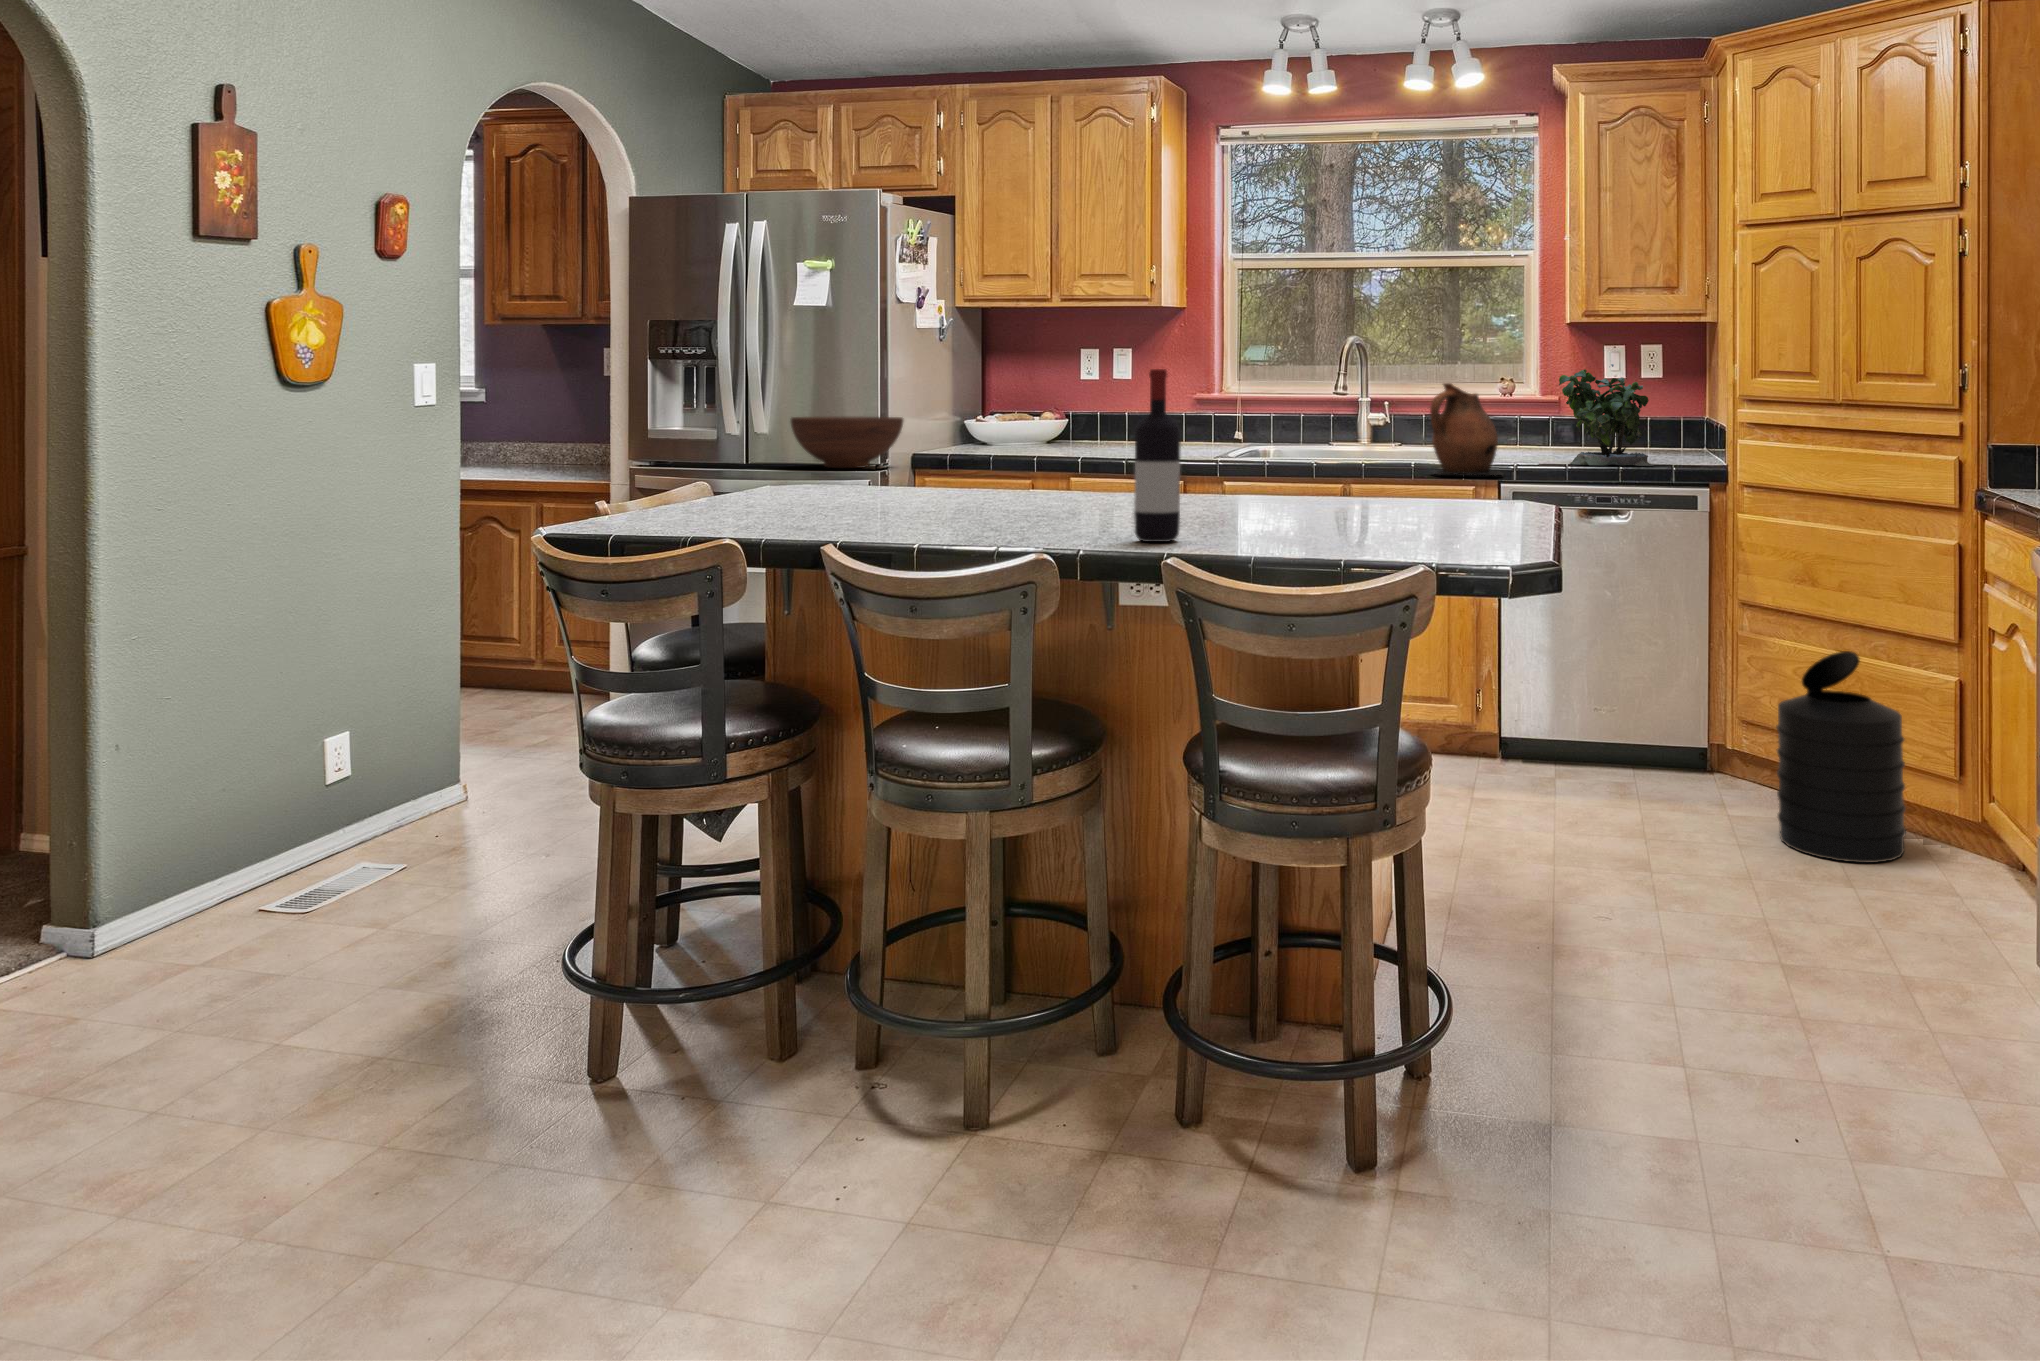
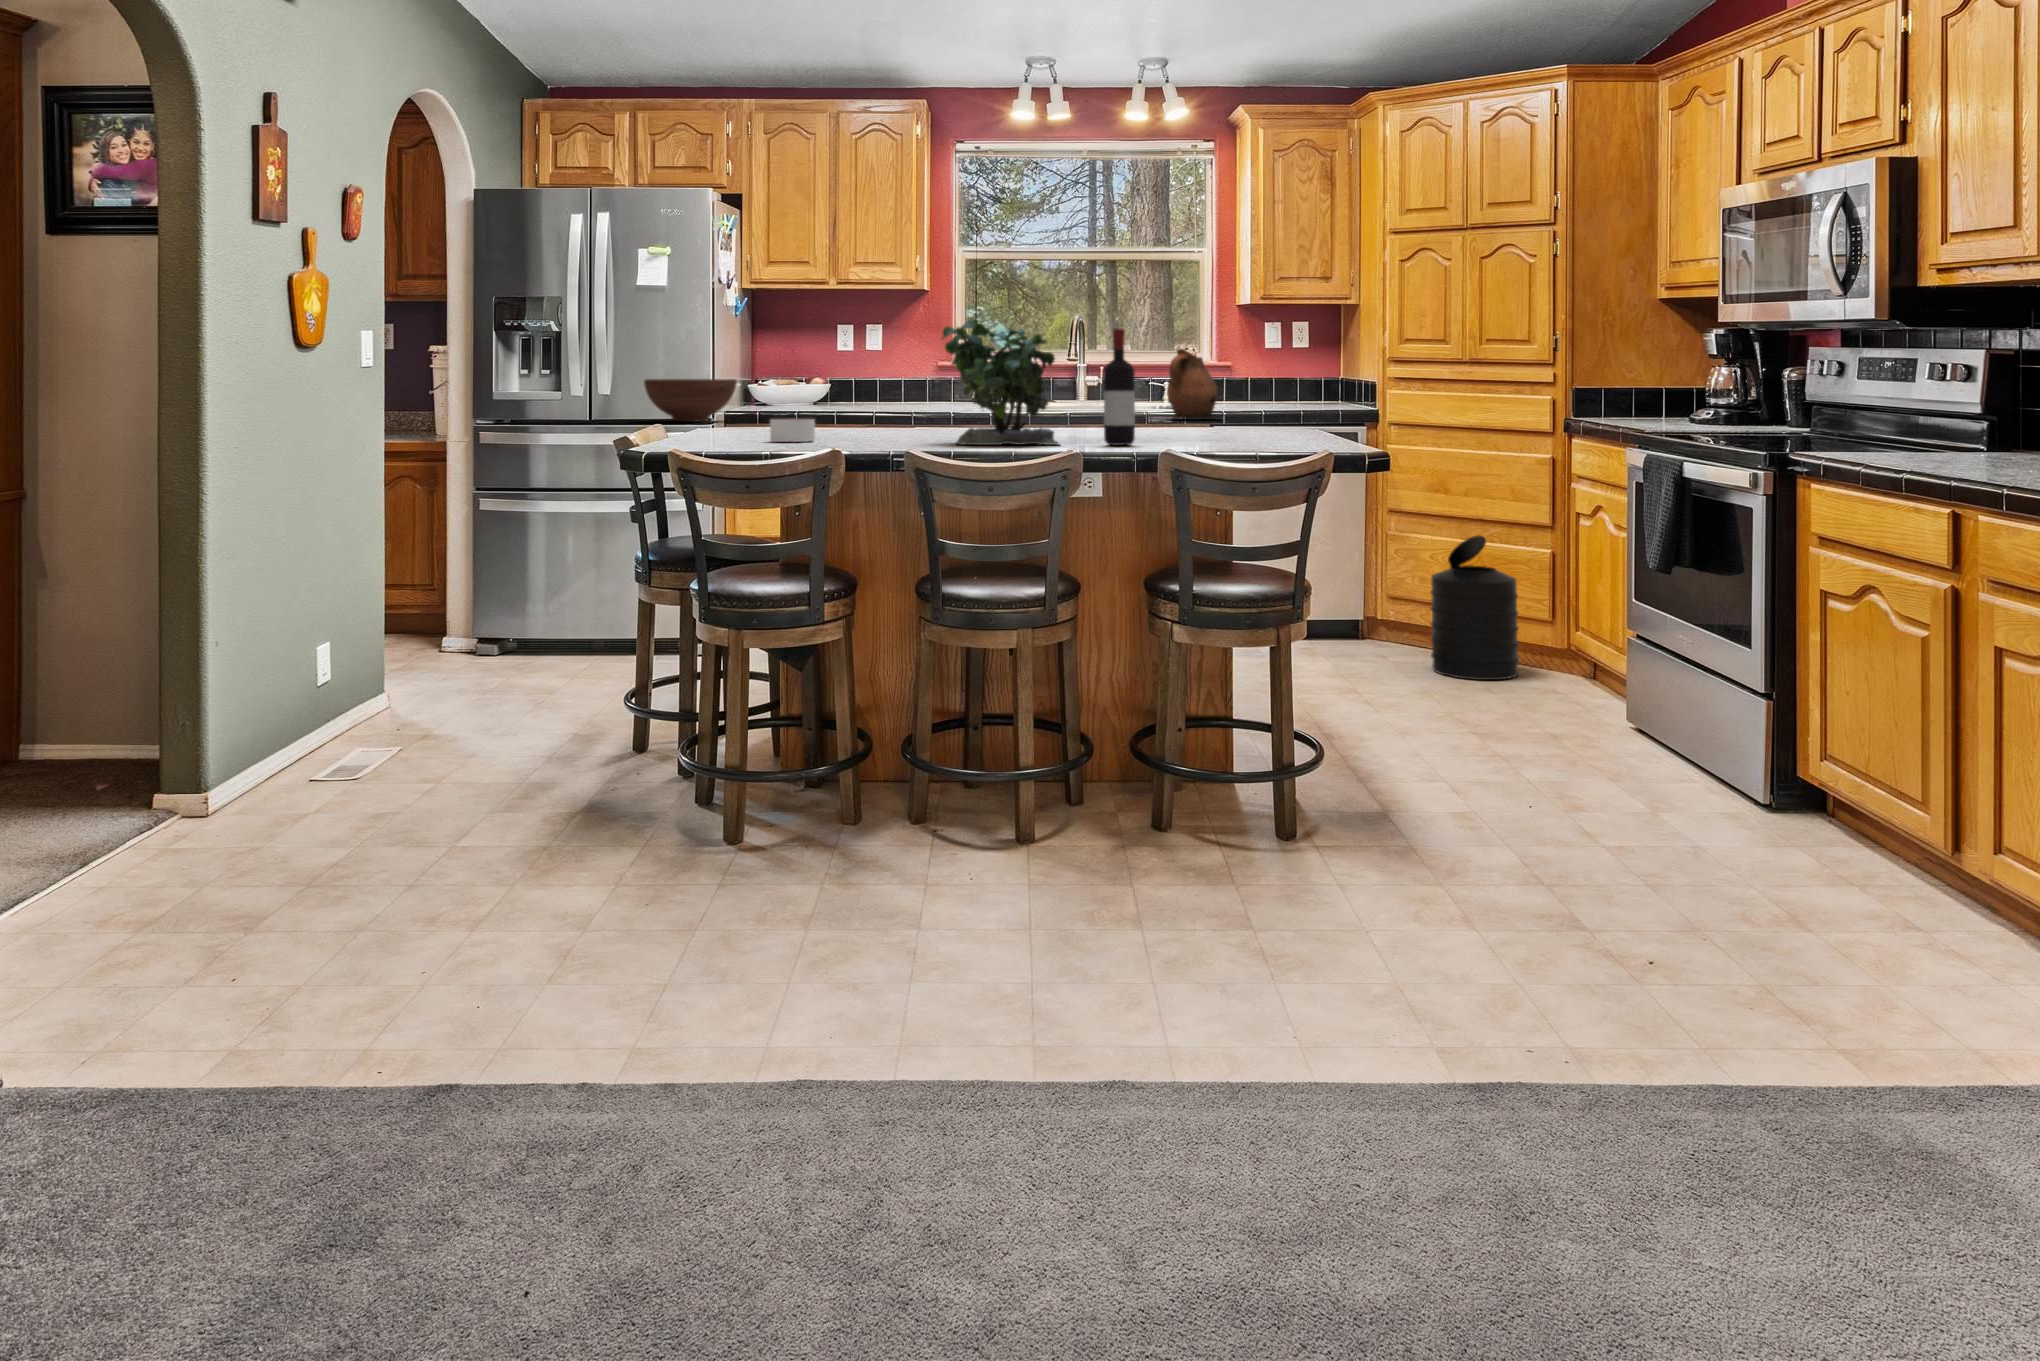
potted plant: present [1559,364,1653,466] -> present [942,312,1058,445]
candle: none [737,485,800,519] -> present [770,419,815,442]

